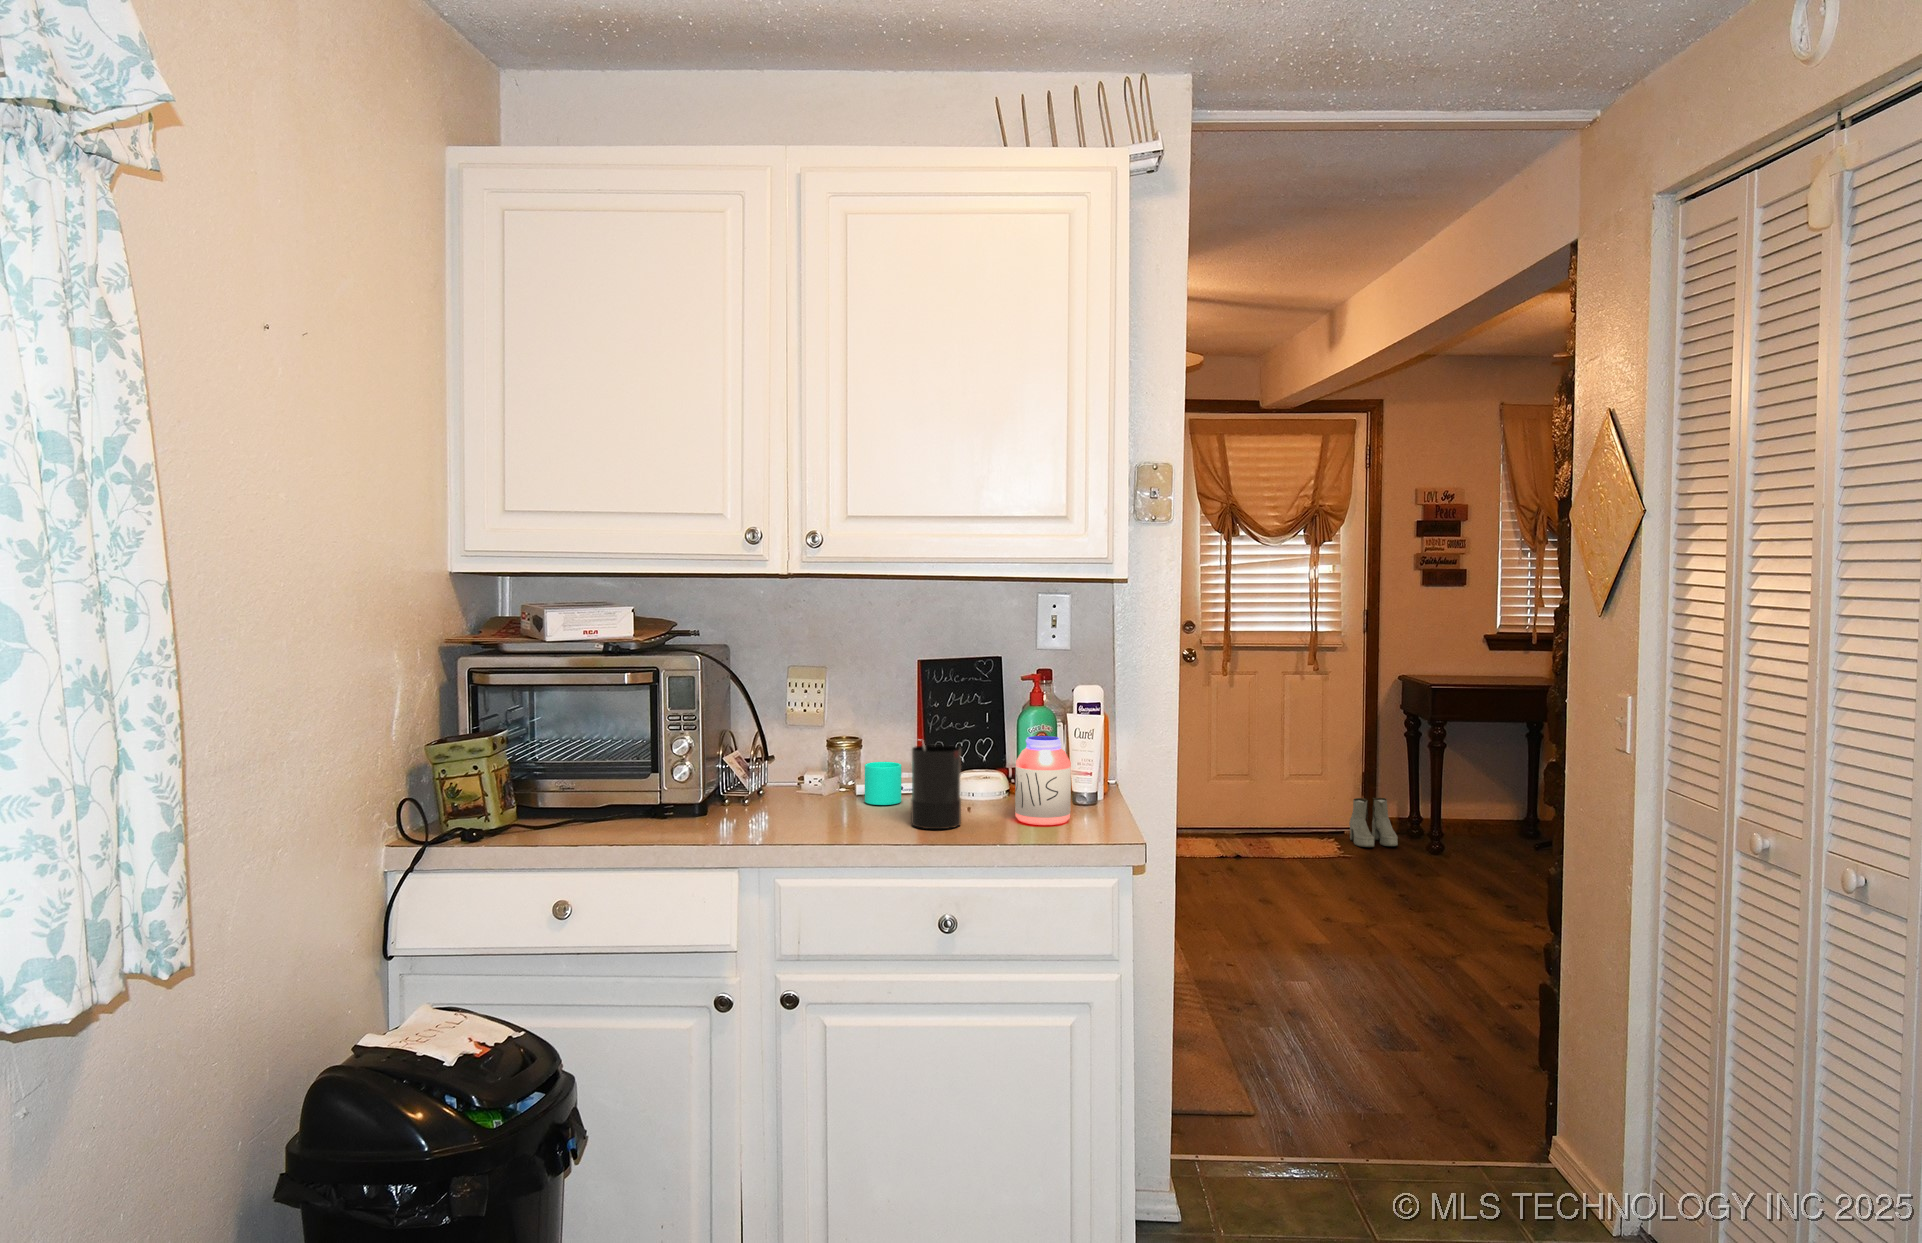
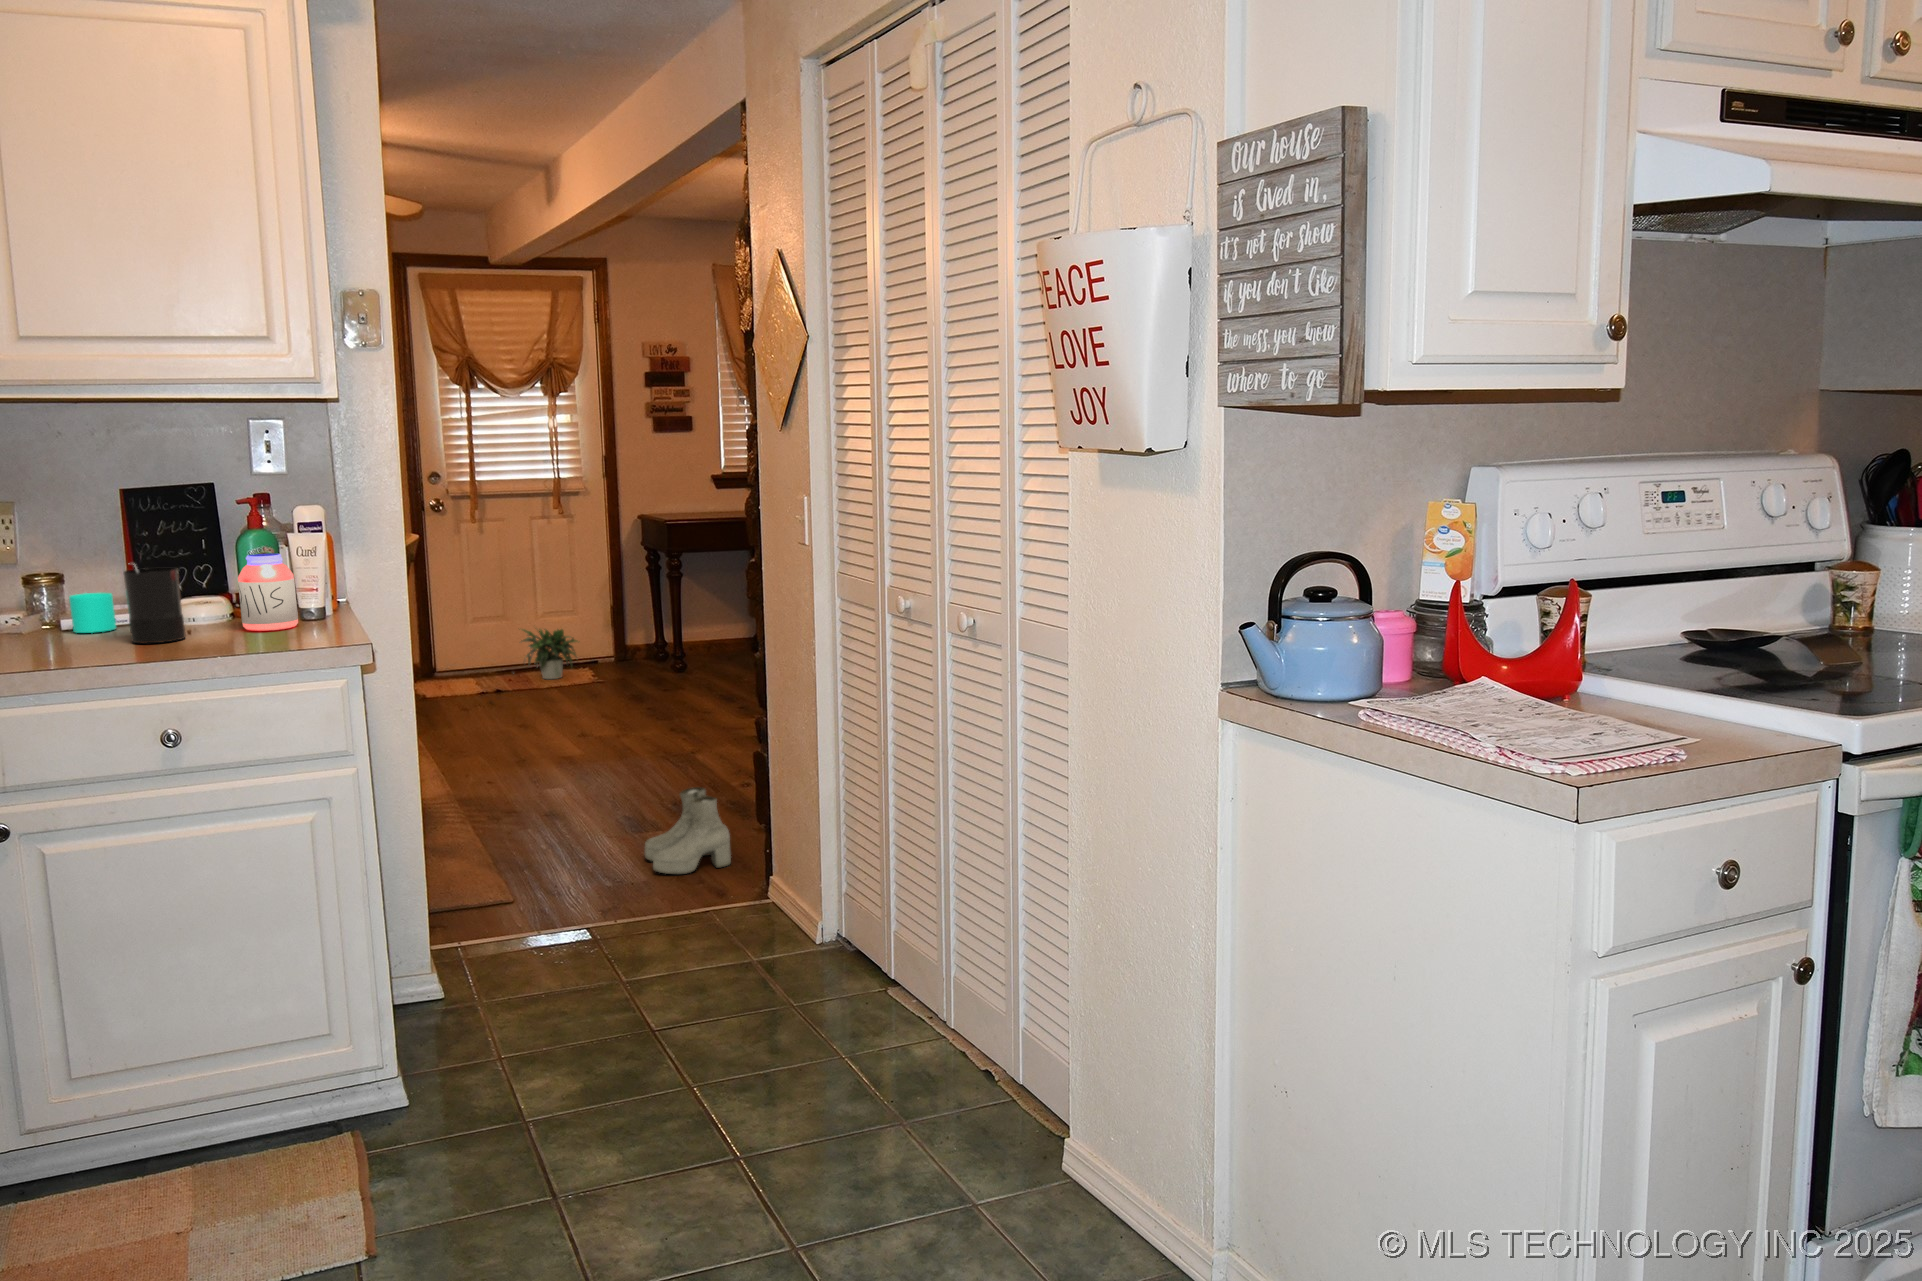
potted plant: none [1249,787,1326,849] -> present [522,629,577,679]
boots: present [1349,798,1398,847] -> present [645,787,731,874]

